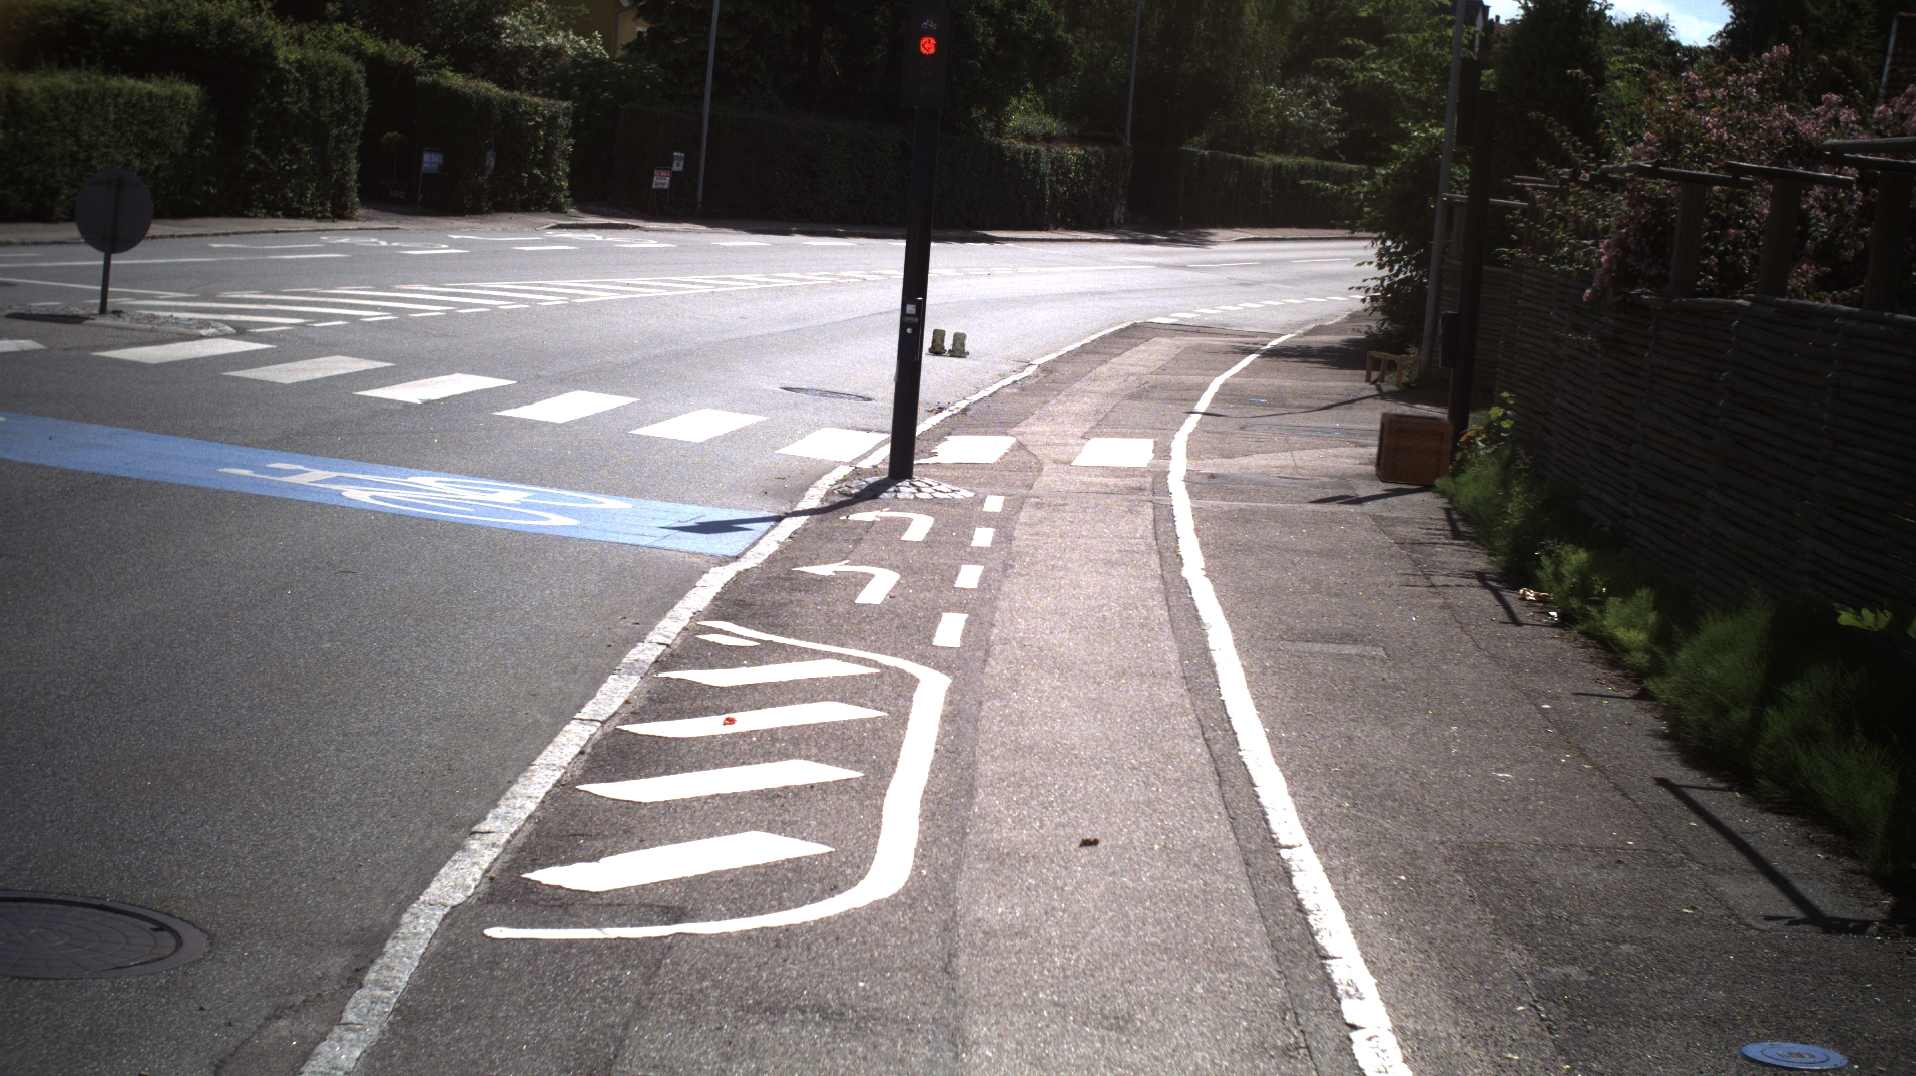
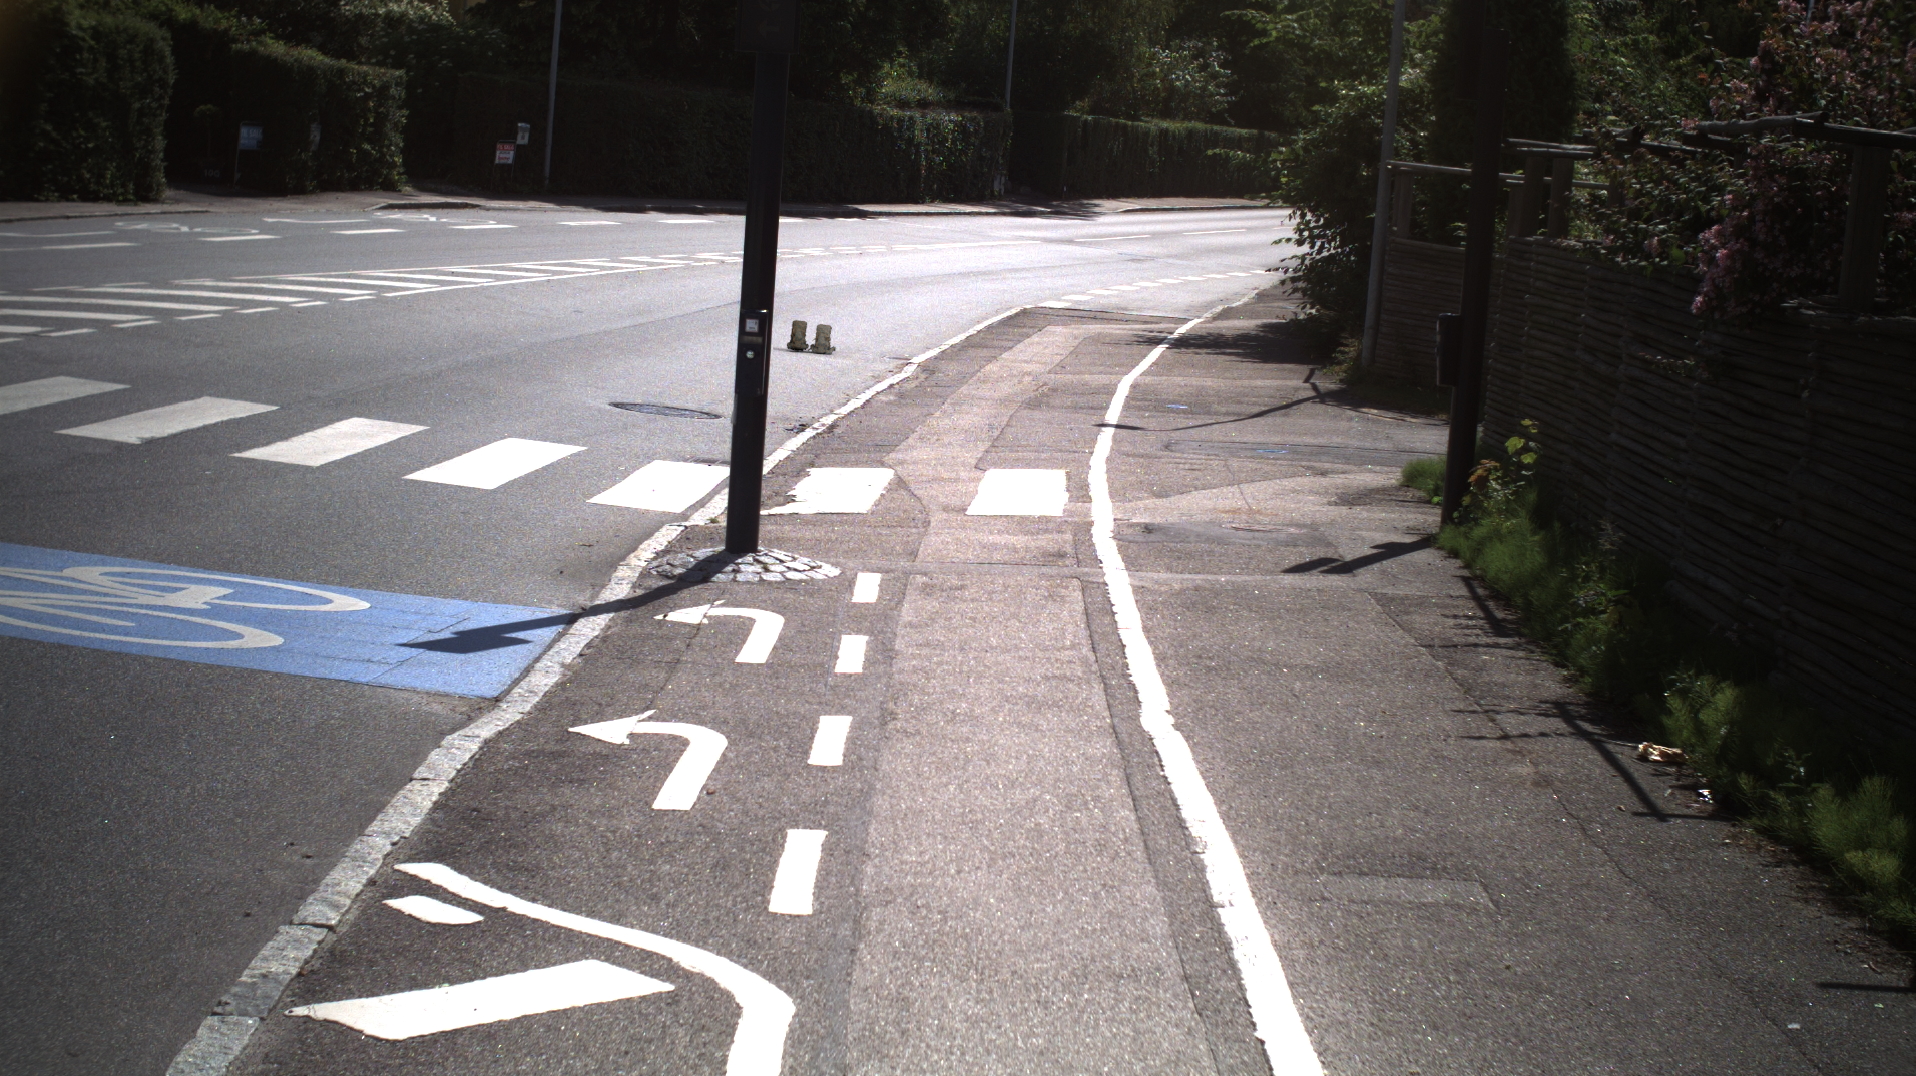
bench: present [1365,351,1421,388] -> none [1296,344,1360,387]
wooden crate: present [1375,412,1454,486] -> none [1352,442,1458,541]

